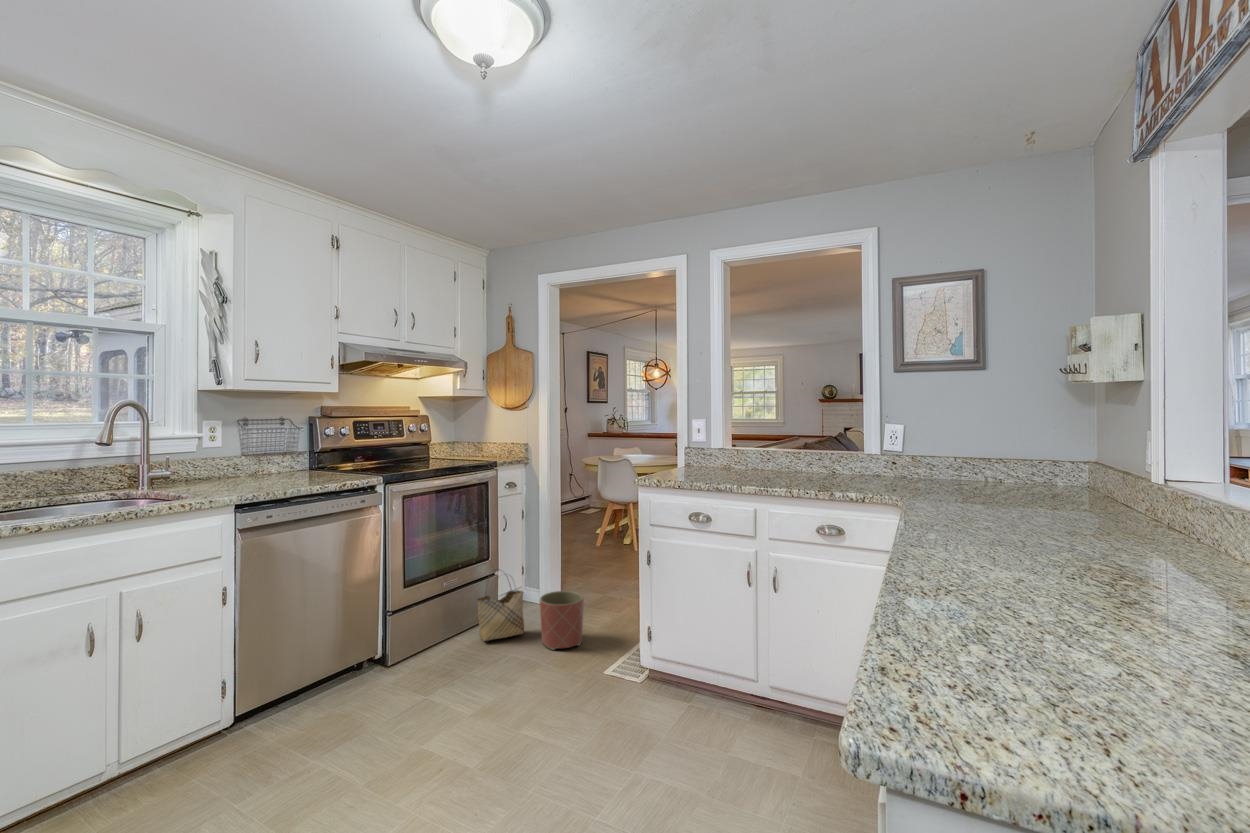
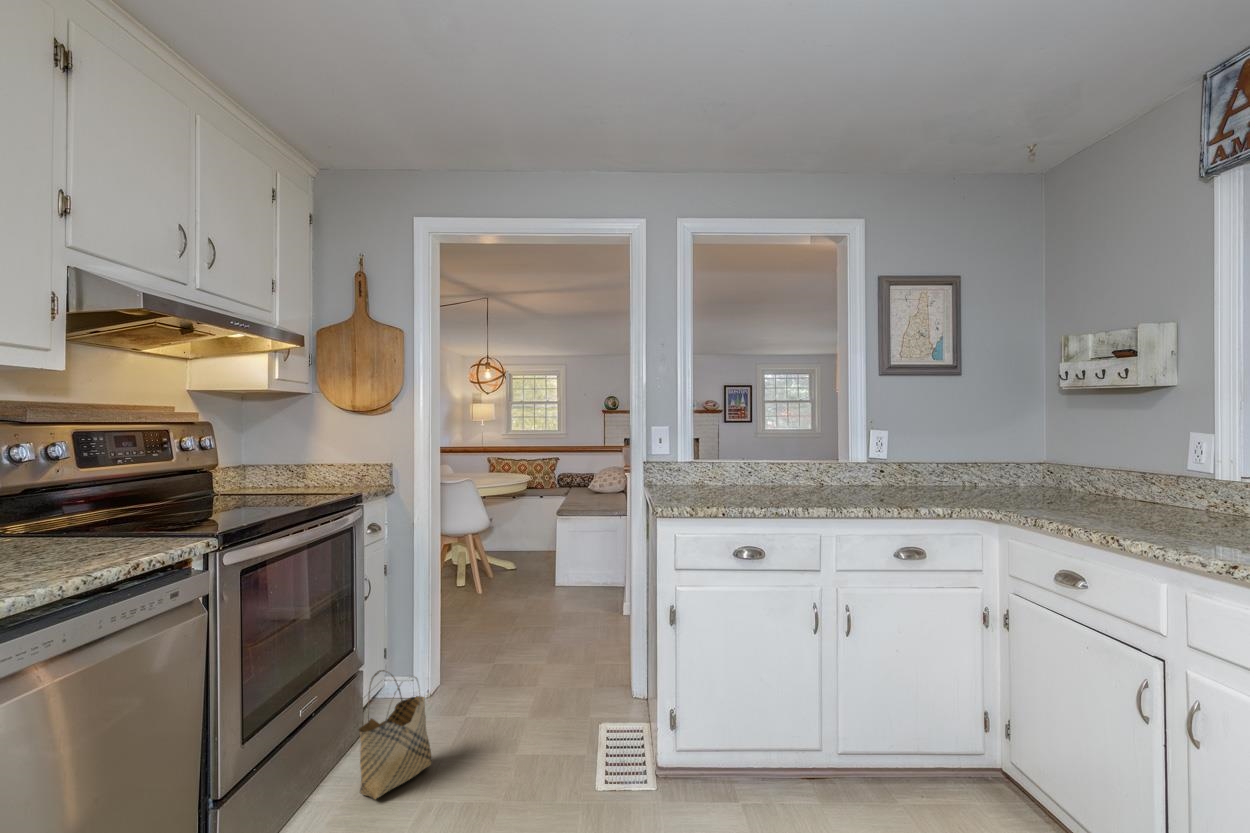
planter: present [540,591,584,650] -> none [466,680,533,780]

